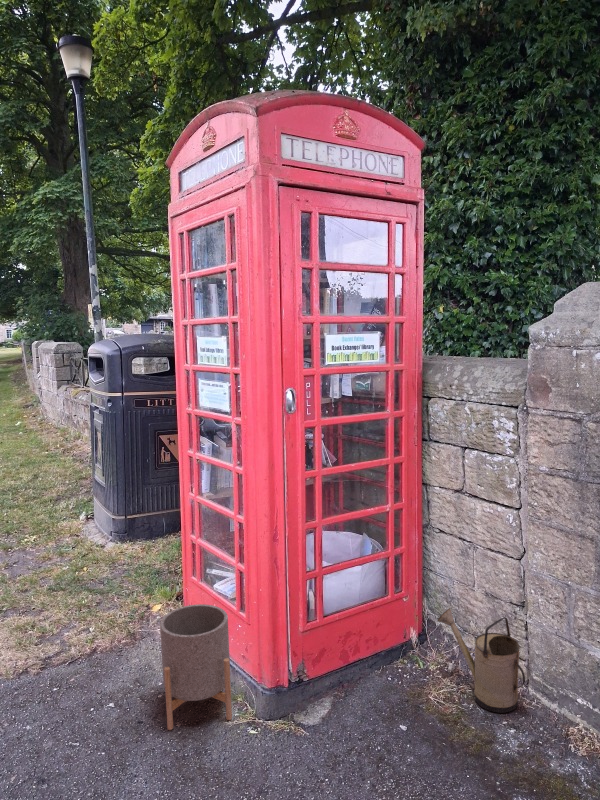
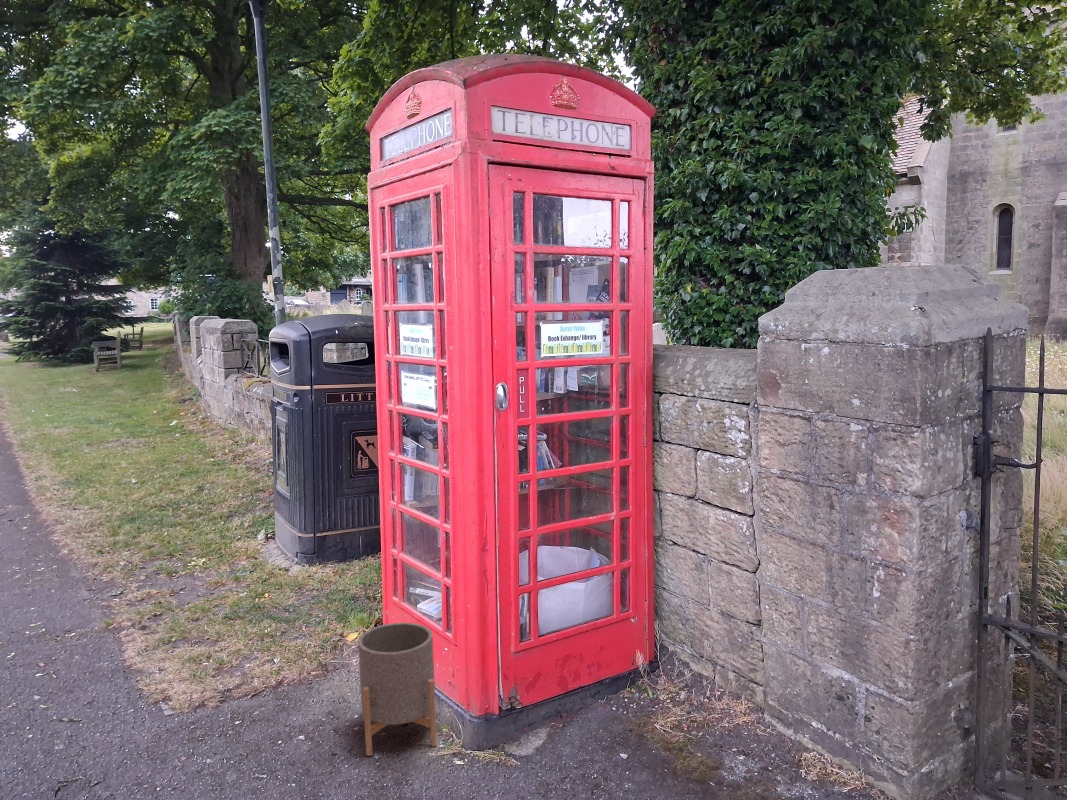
watering can: present [437,608,525,713] -> none [665,628,757,739]

